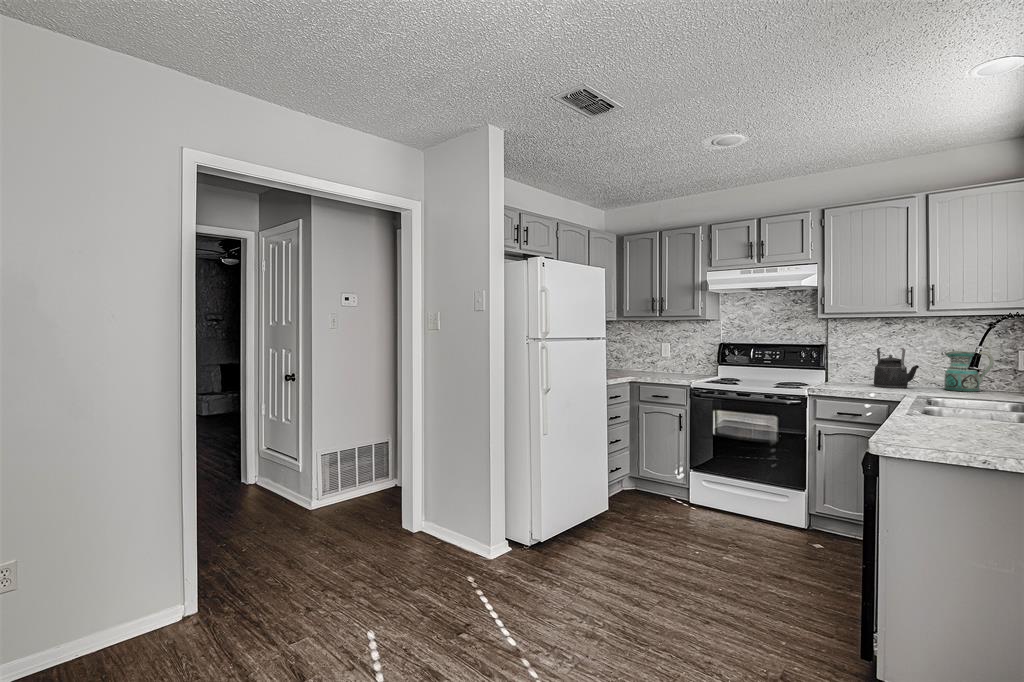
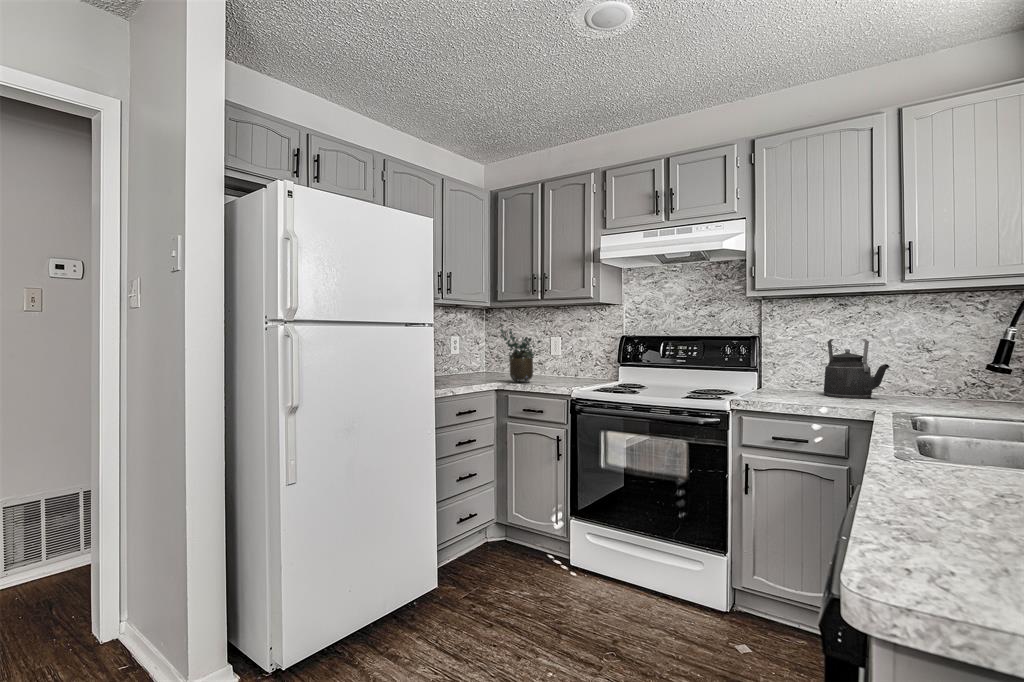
potted plant: none [632,334,663,376] -> present [500,323,541,382]
ceramic pitcher: present [944,351,993,392] -> none [926,342,999,404]

